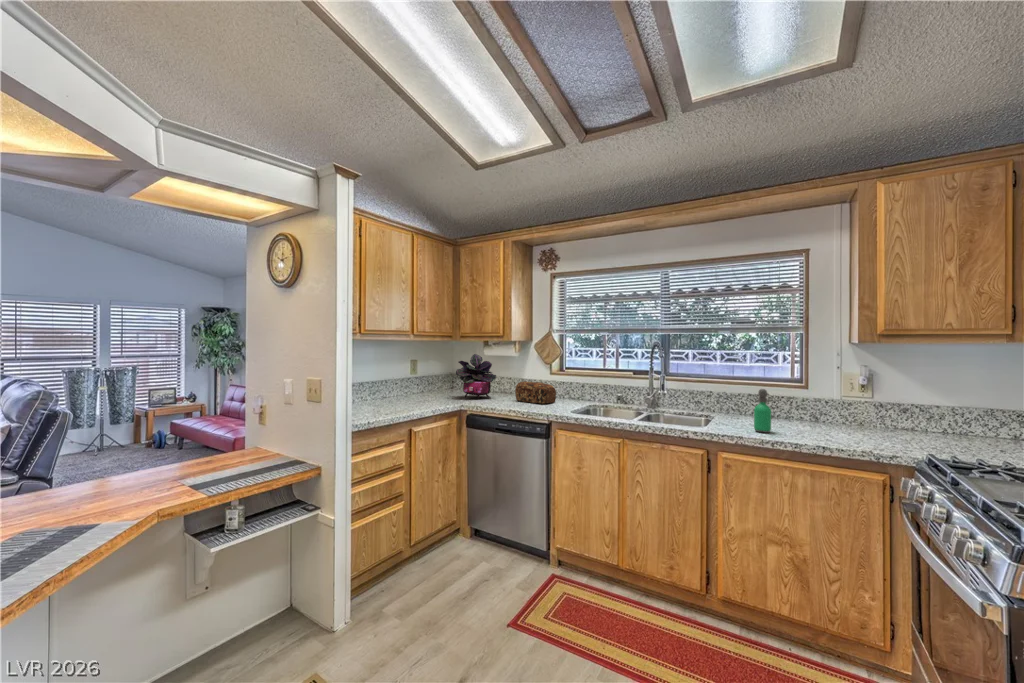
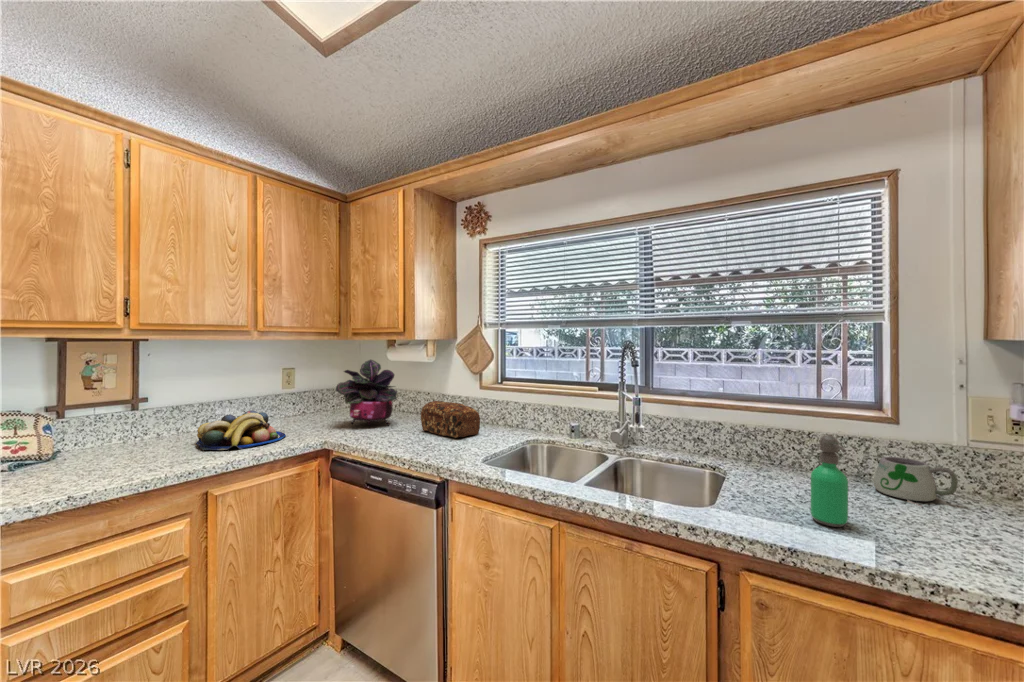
fruit bowl: none [380,386,431,408] -> present [196,410,286,450]
mug: none [793,406,831,428] -> present [874,457,958,507]

